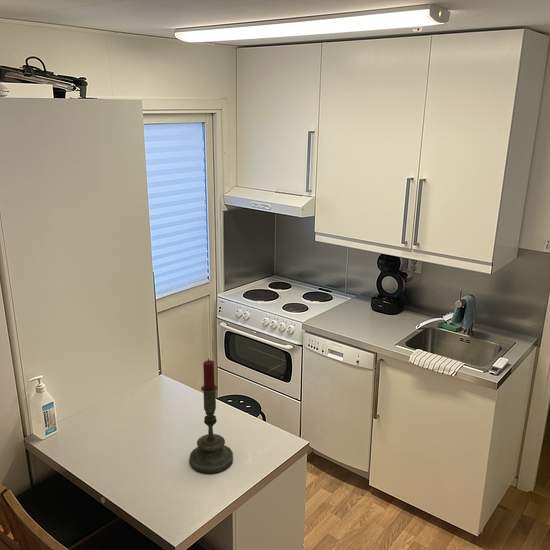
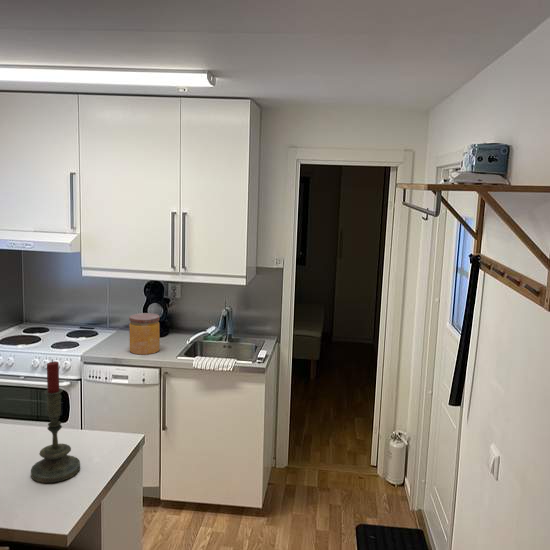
jar: none [352,287,386,334] -> present [129,313,160,355]

